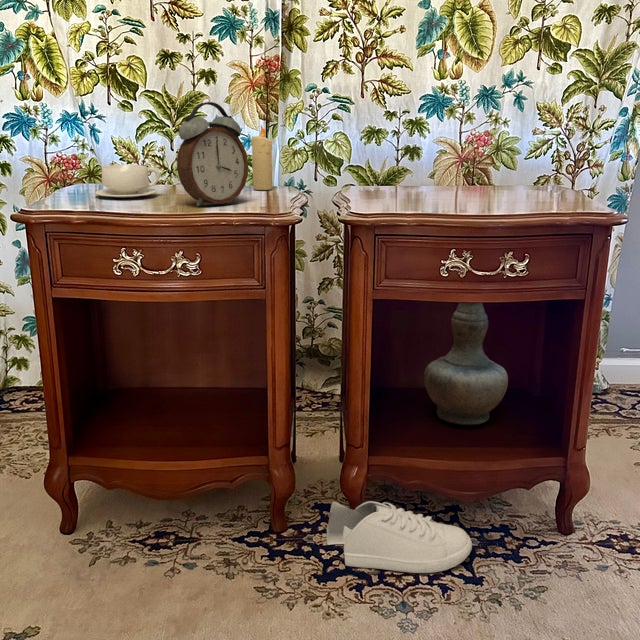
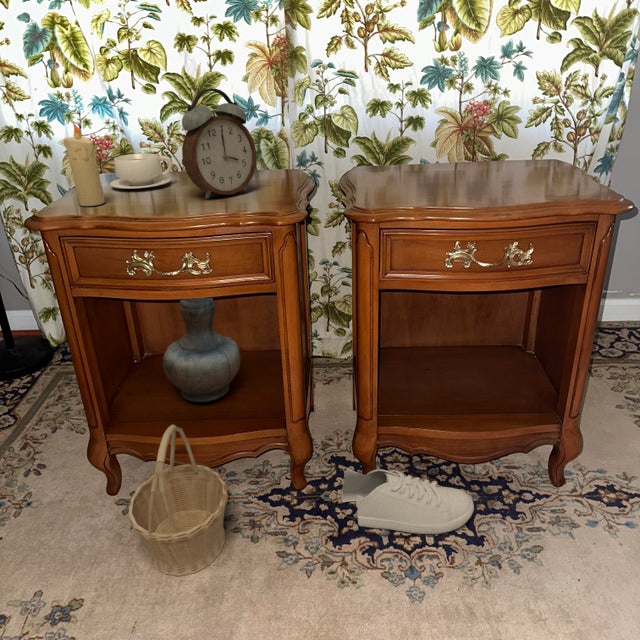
candle: present [251,125,273,190] -> present [64,122,105,206]
decorative vase: present [424,303,508,425] -> present [163,298,241,402]
basket: none [95,437,204,608] -> present [128,425,228,576]

